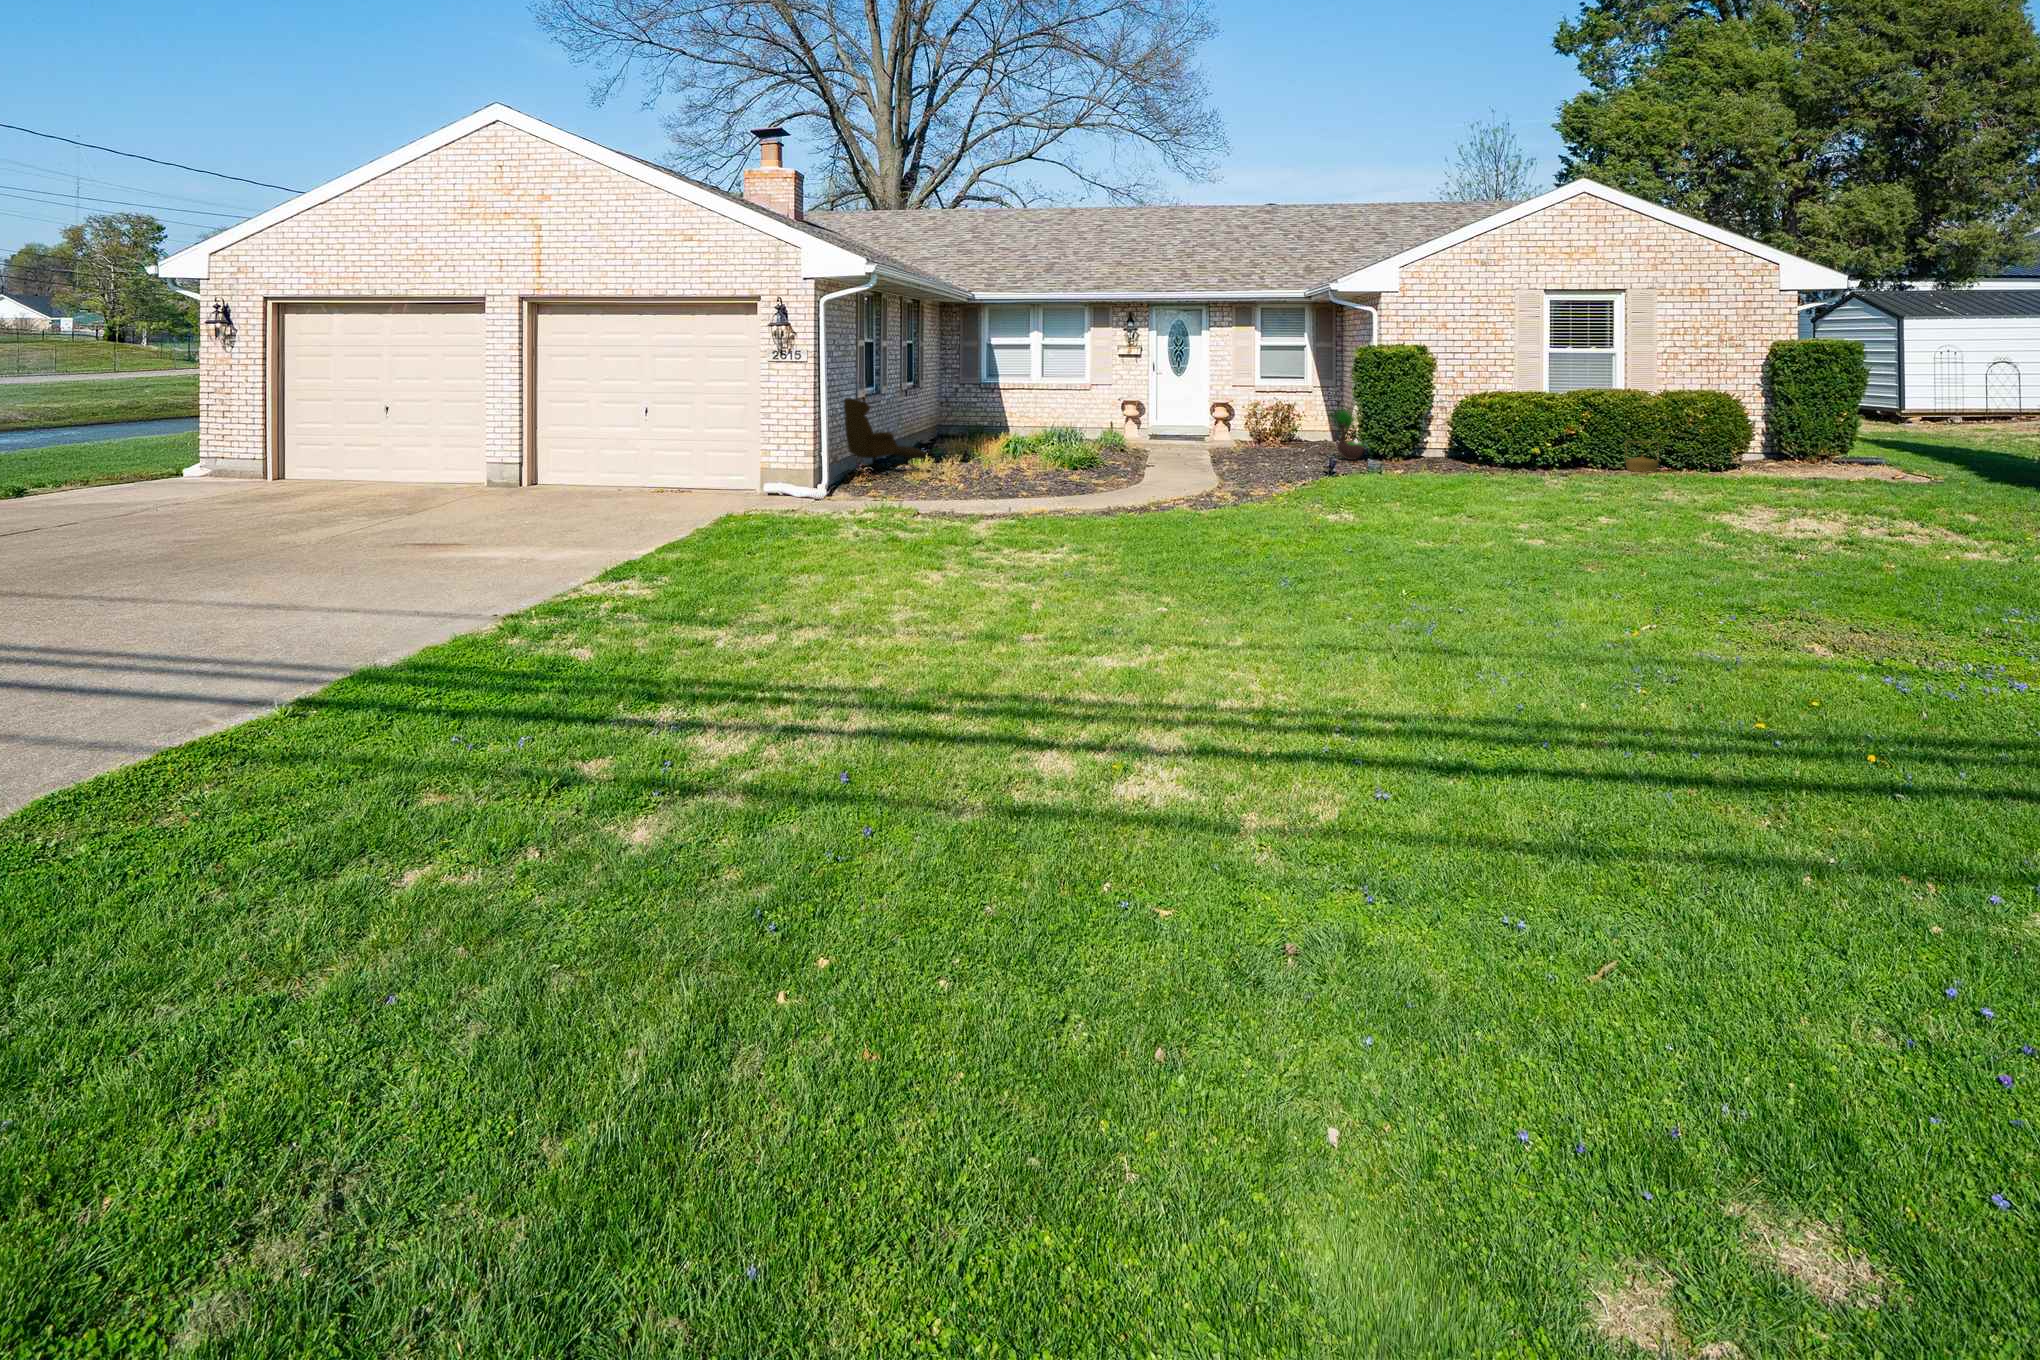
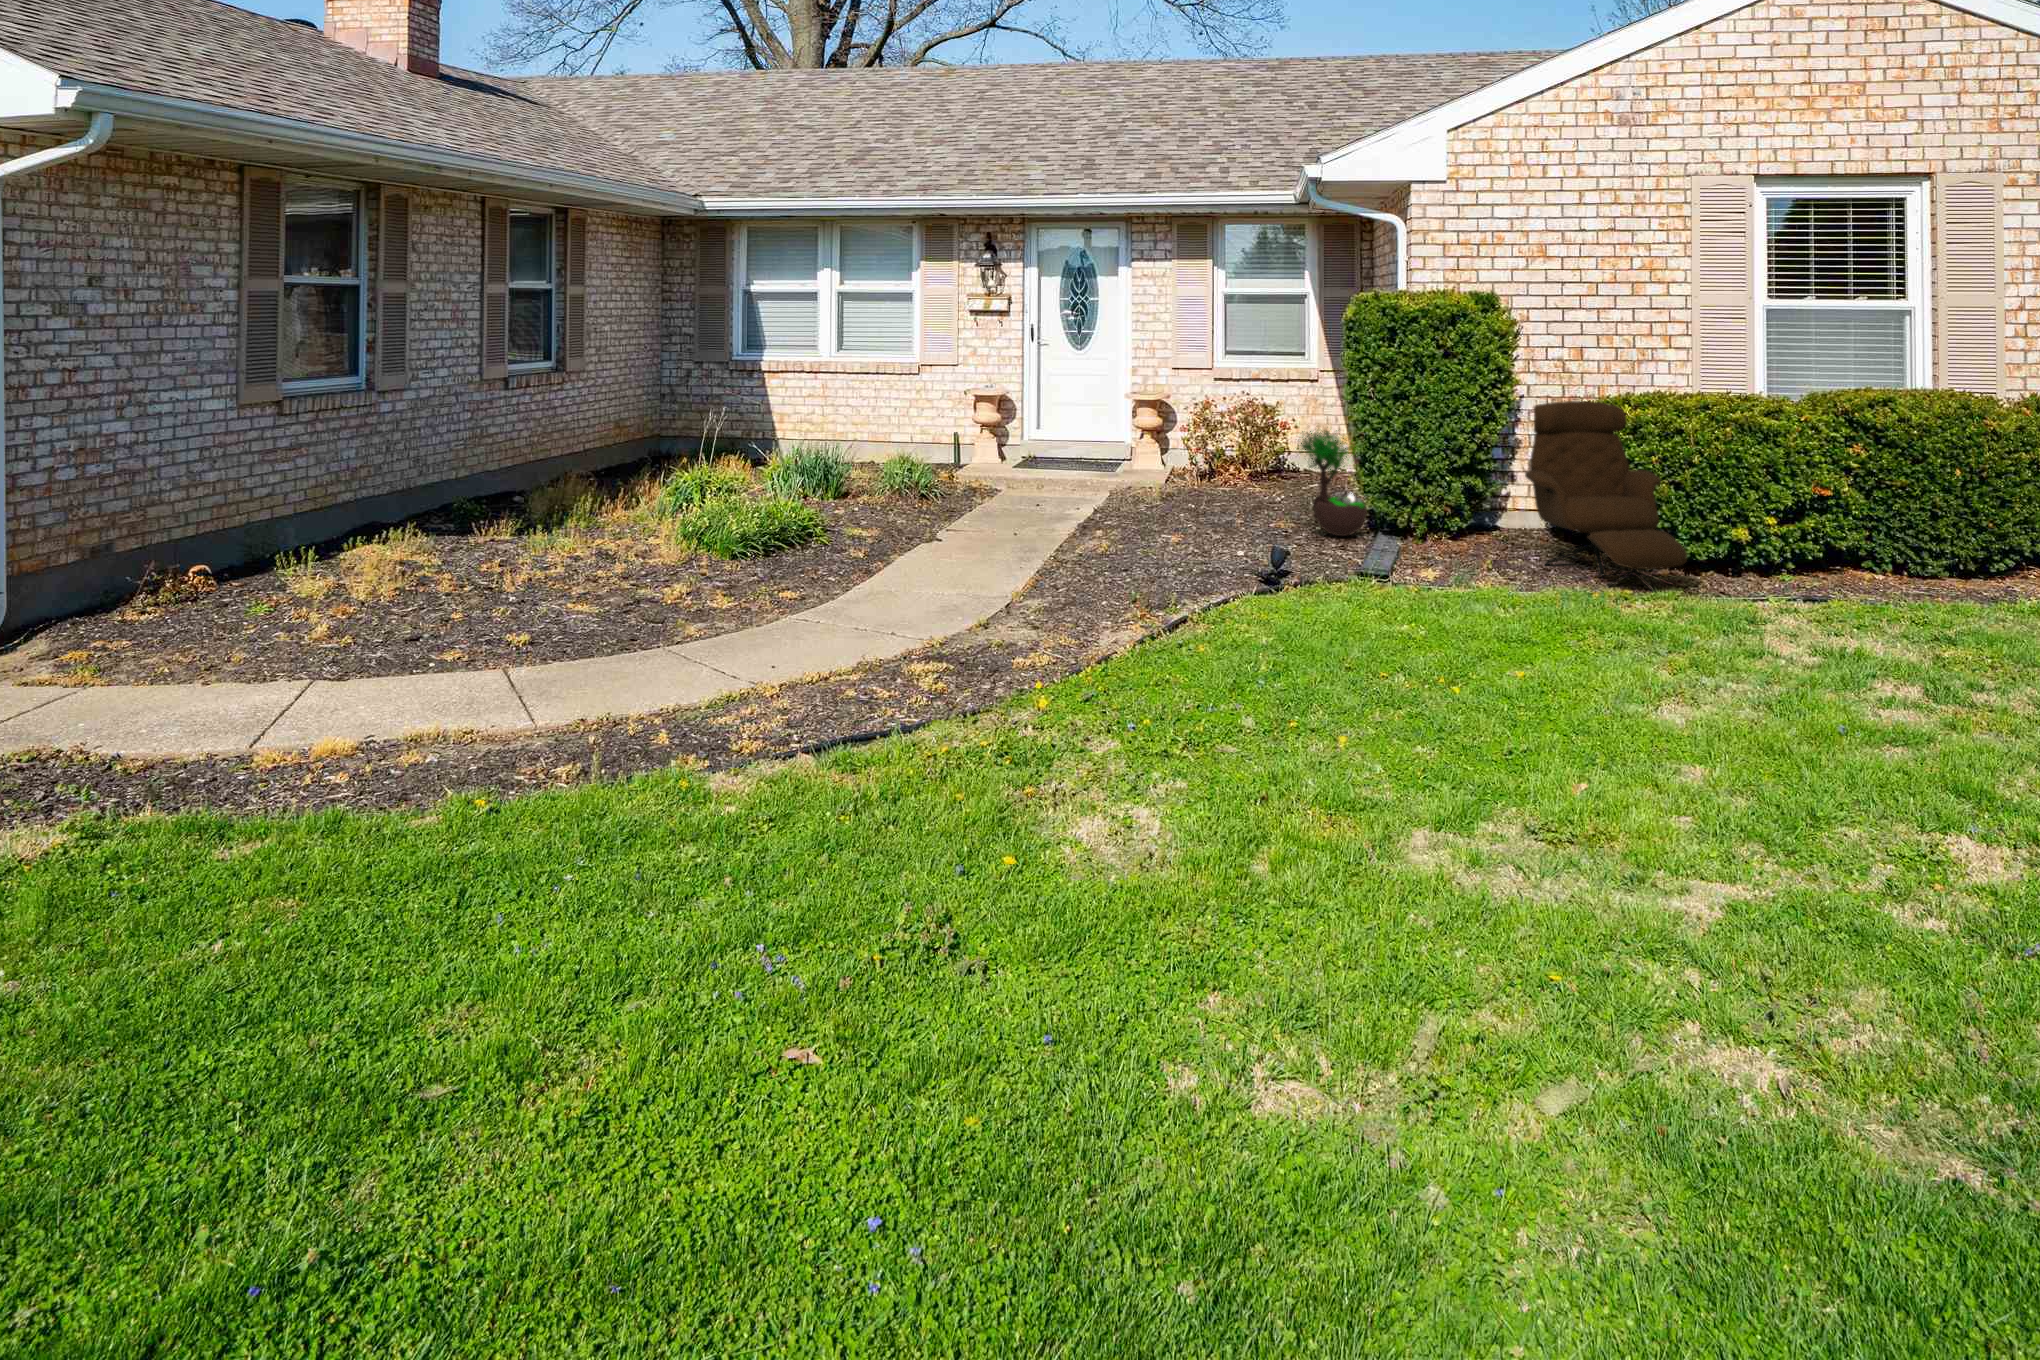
lounge chair: present [844,398,926,475] -> present [1525,401,1687,592]
woven basket: present [1625,443,1659,472] -> none [1941,511,2022,586]

